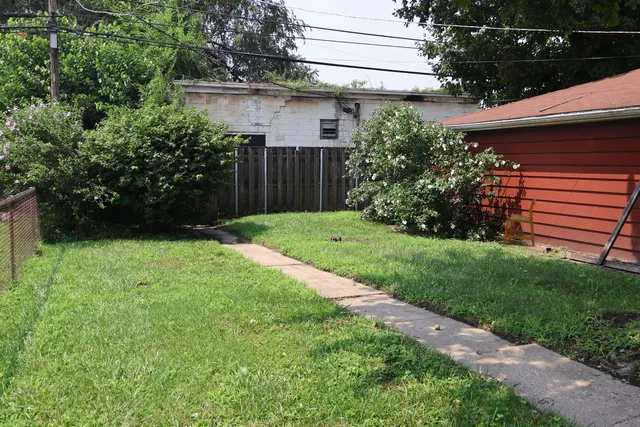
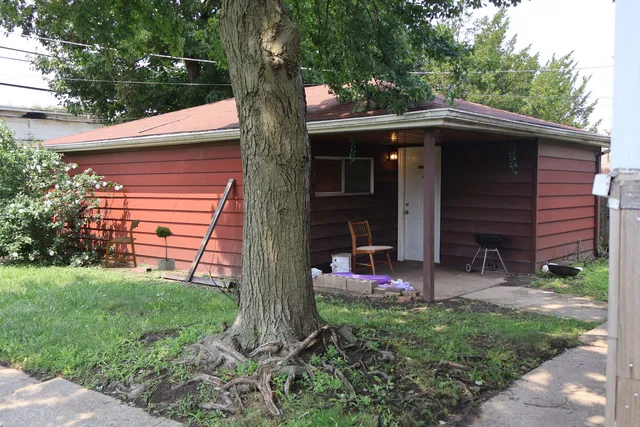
potted tree: none [558,206,577,252] -> present [155,226,175,270]

